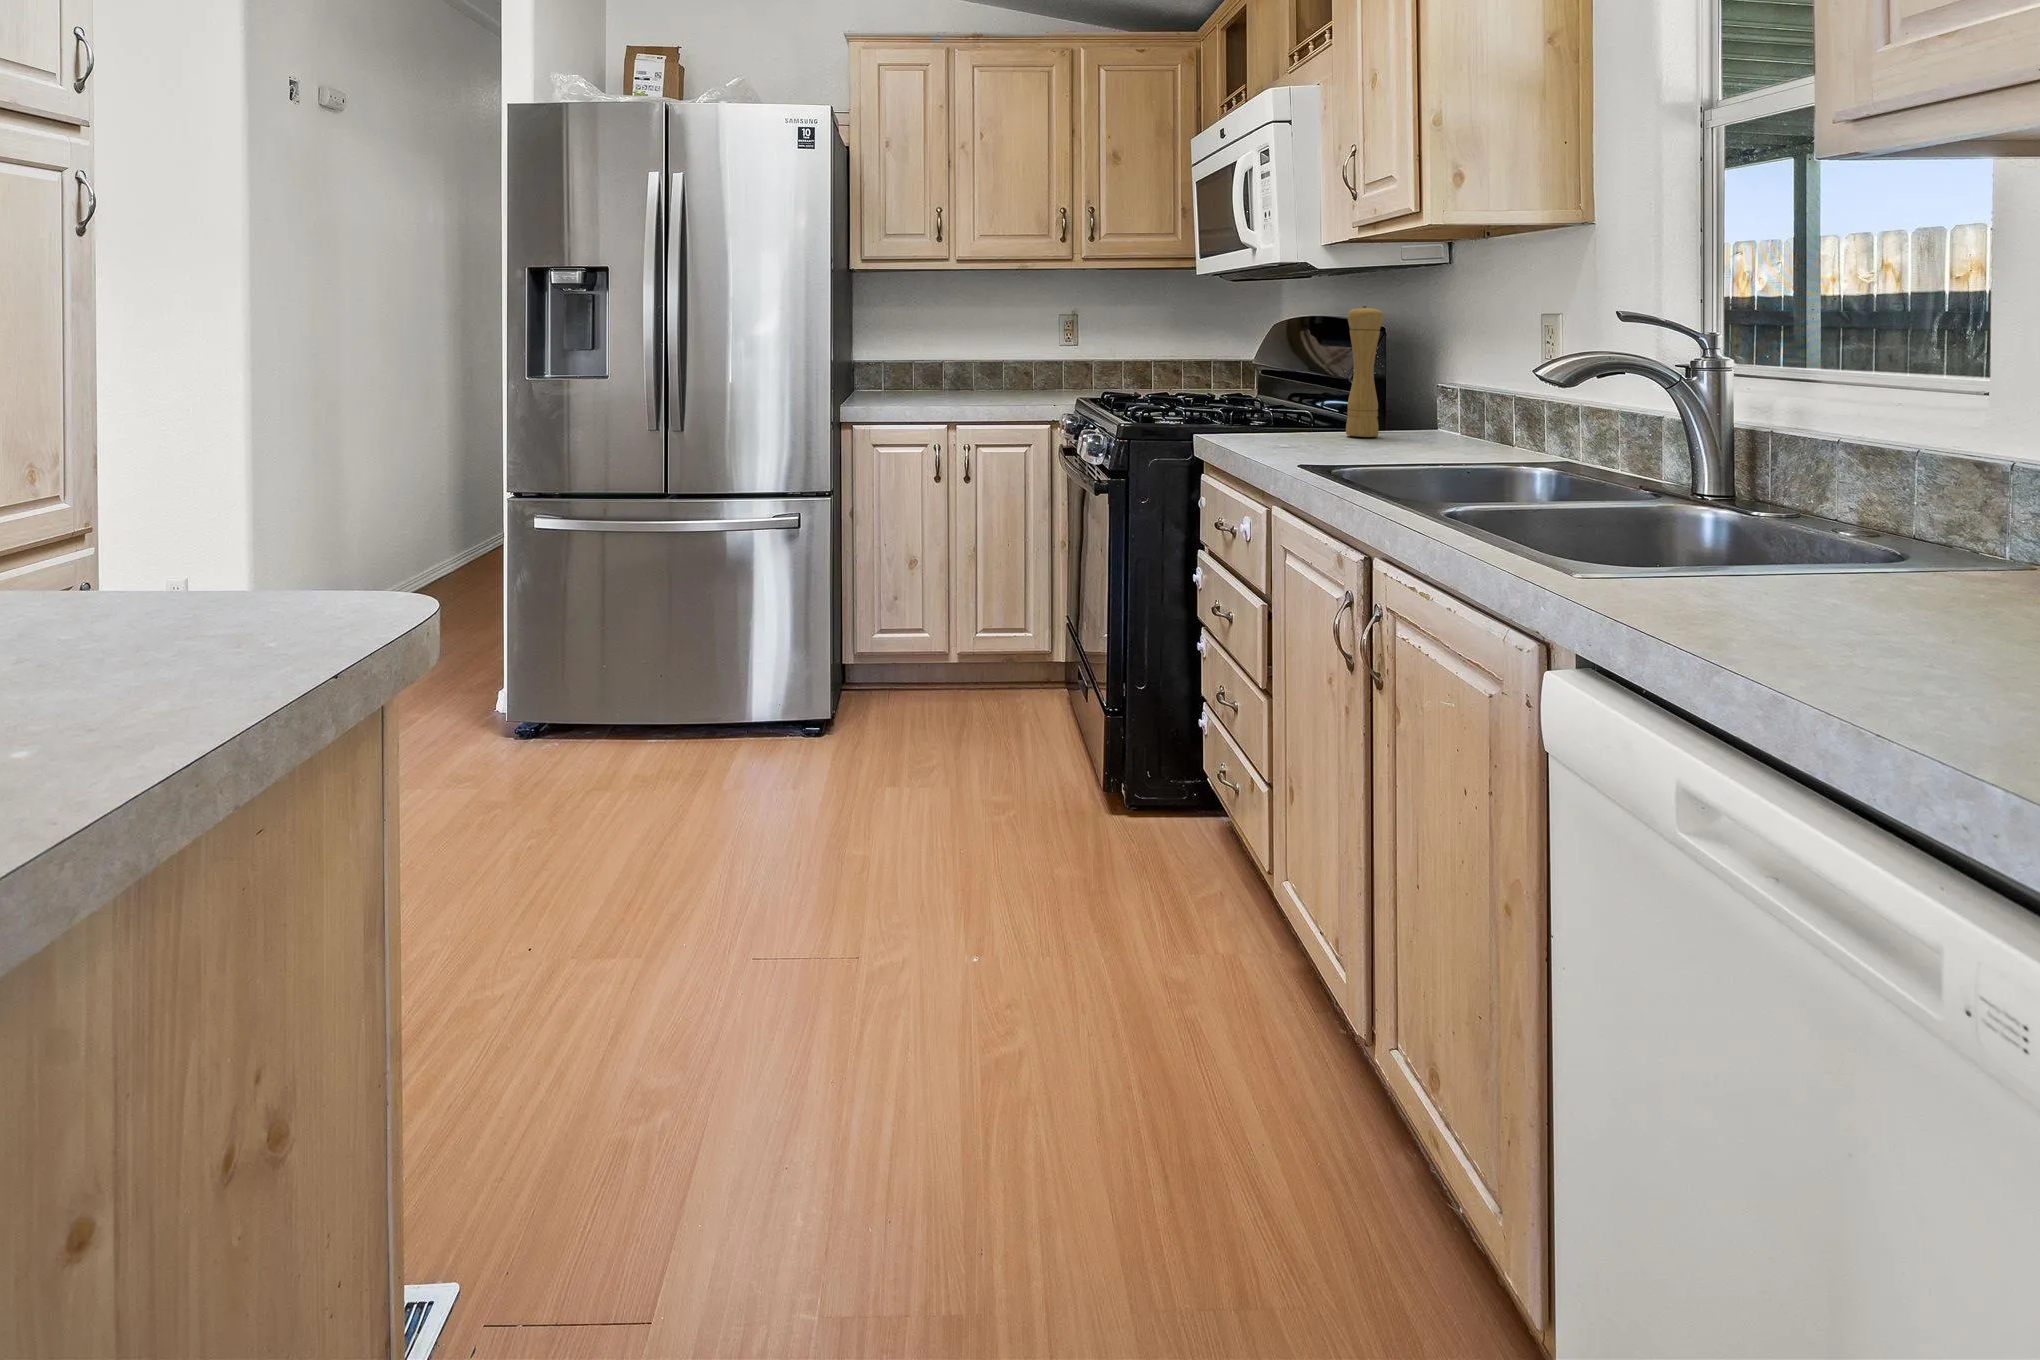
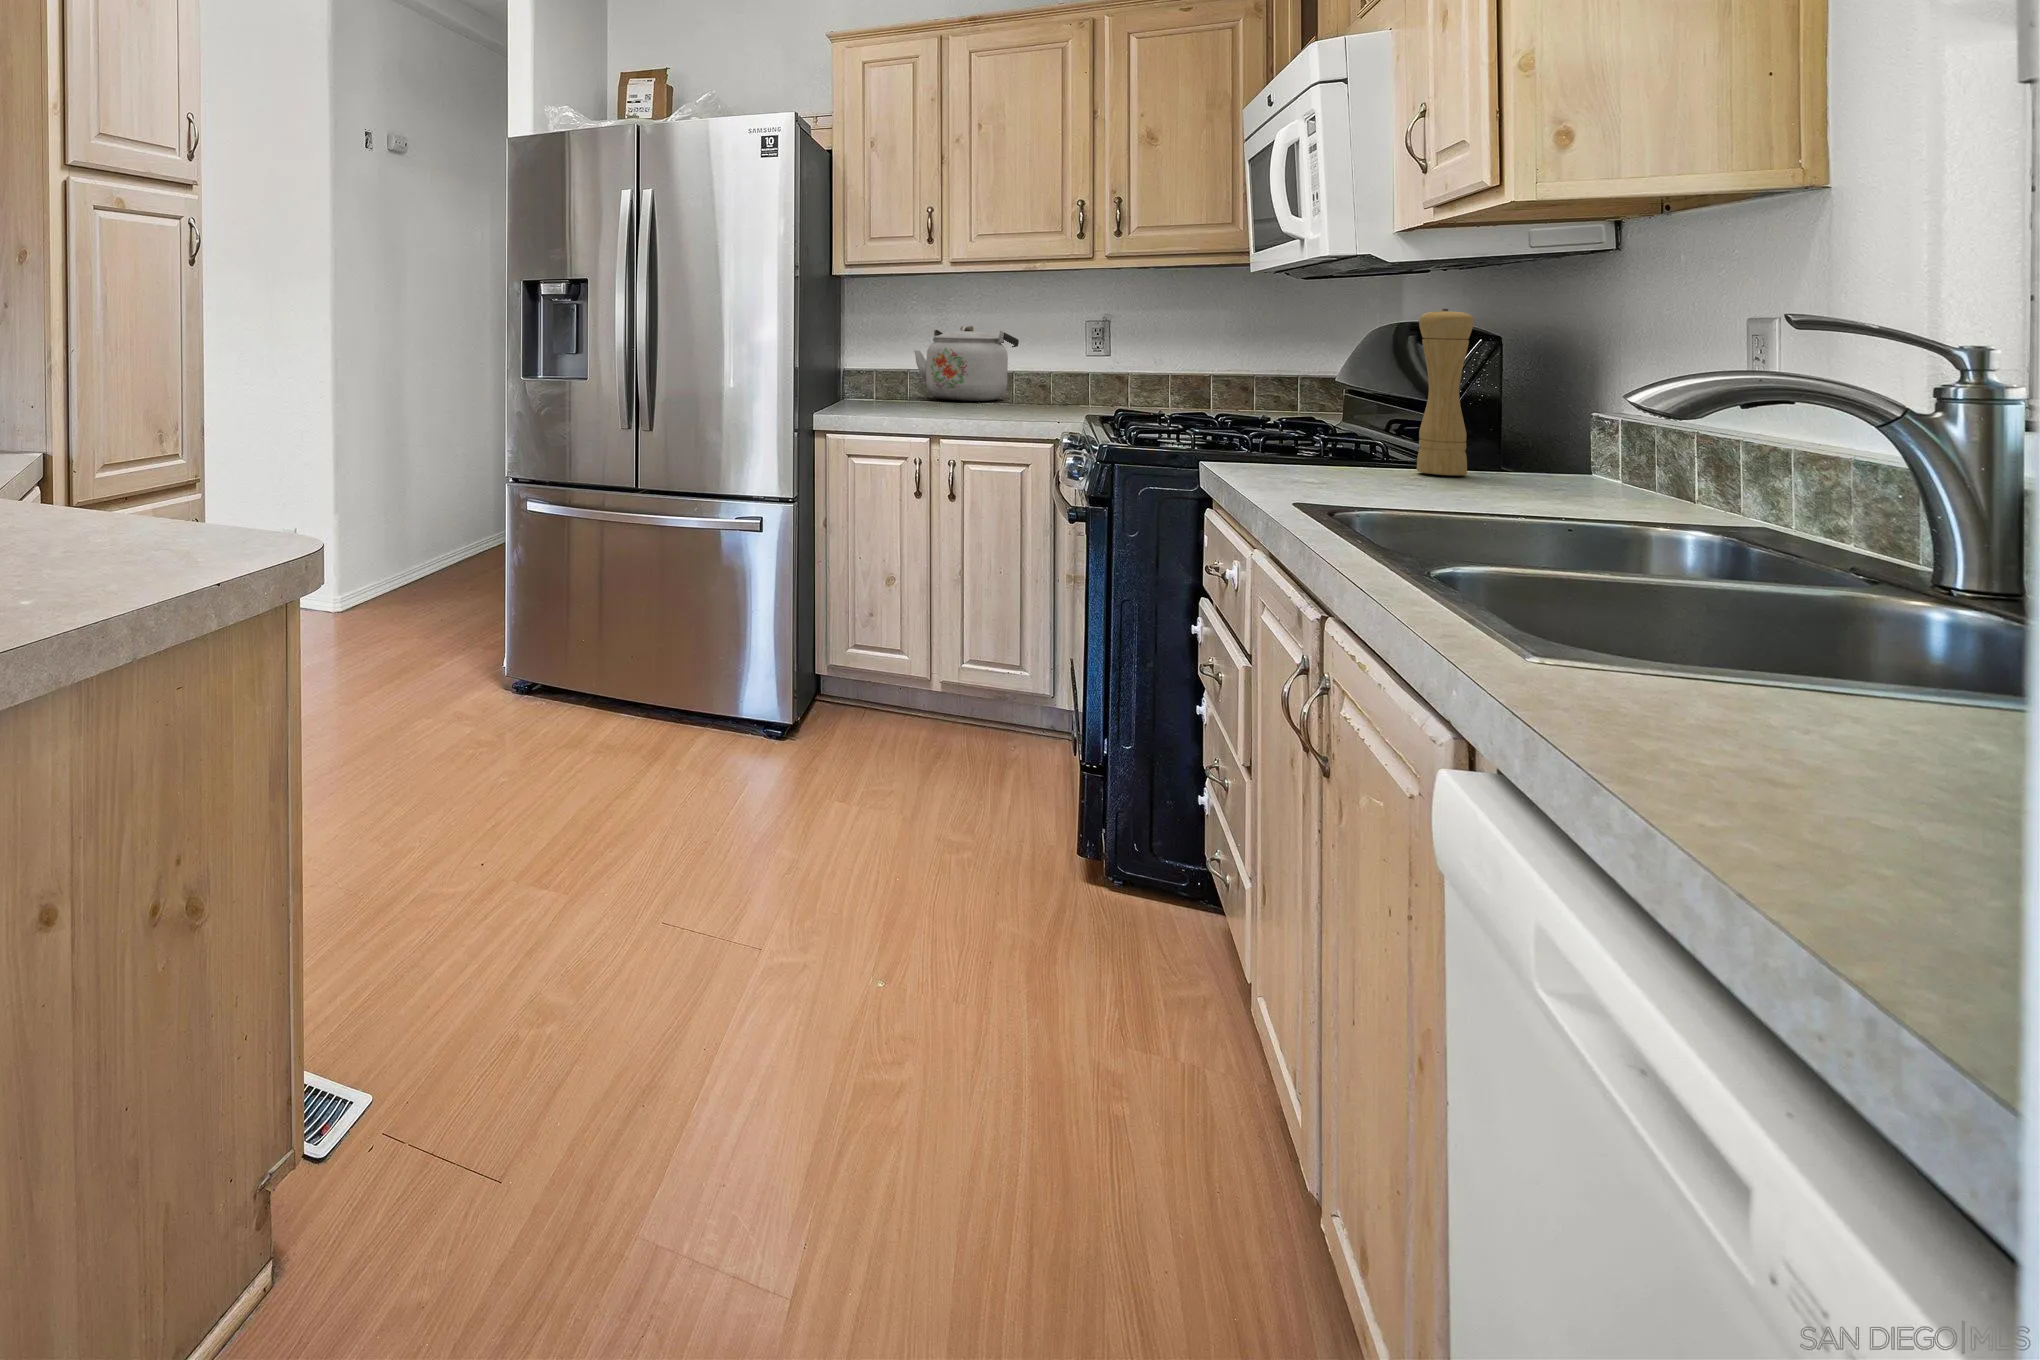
kettle: none [911,319,1002,389] -> present [914,325,1019,401]

